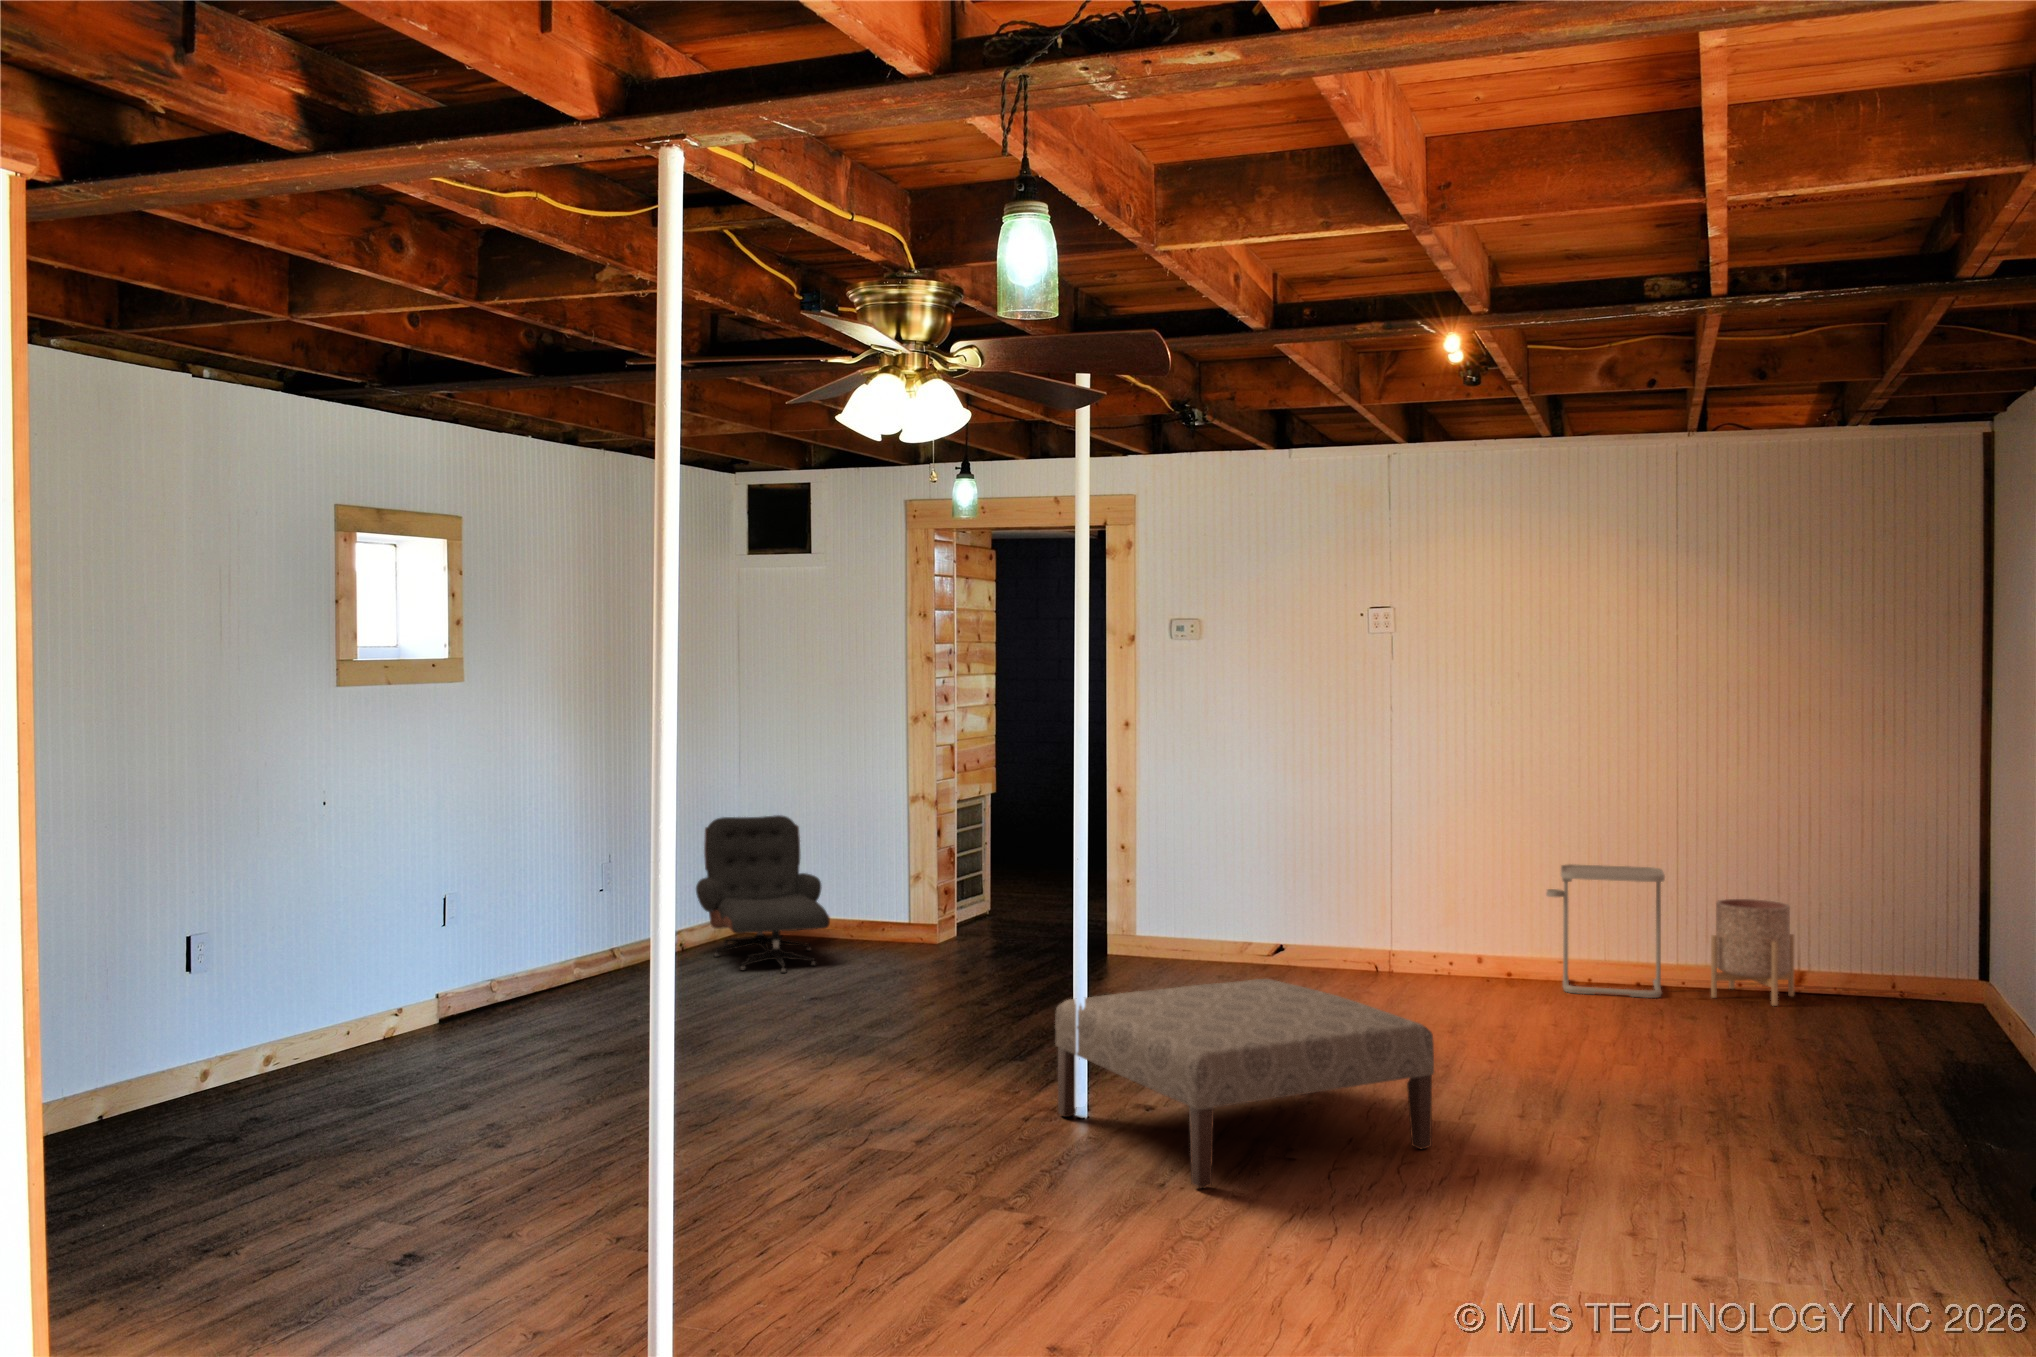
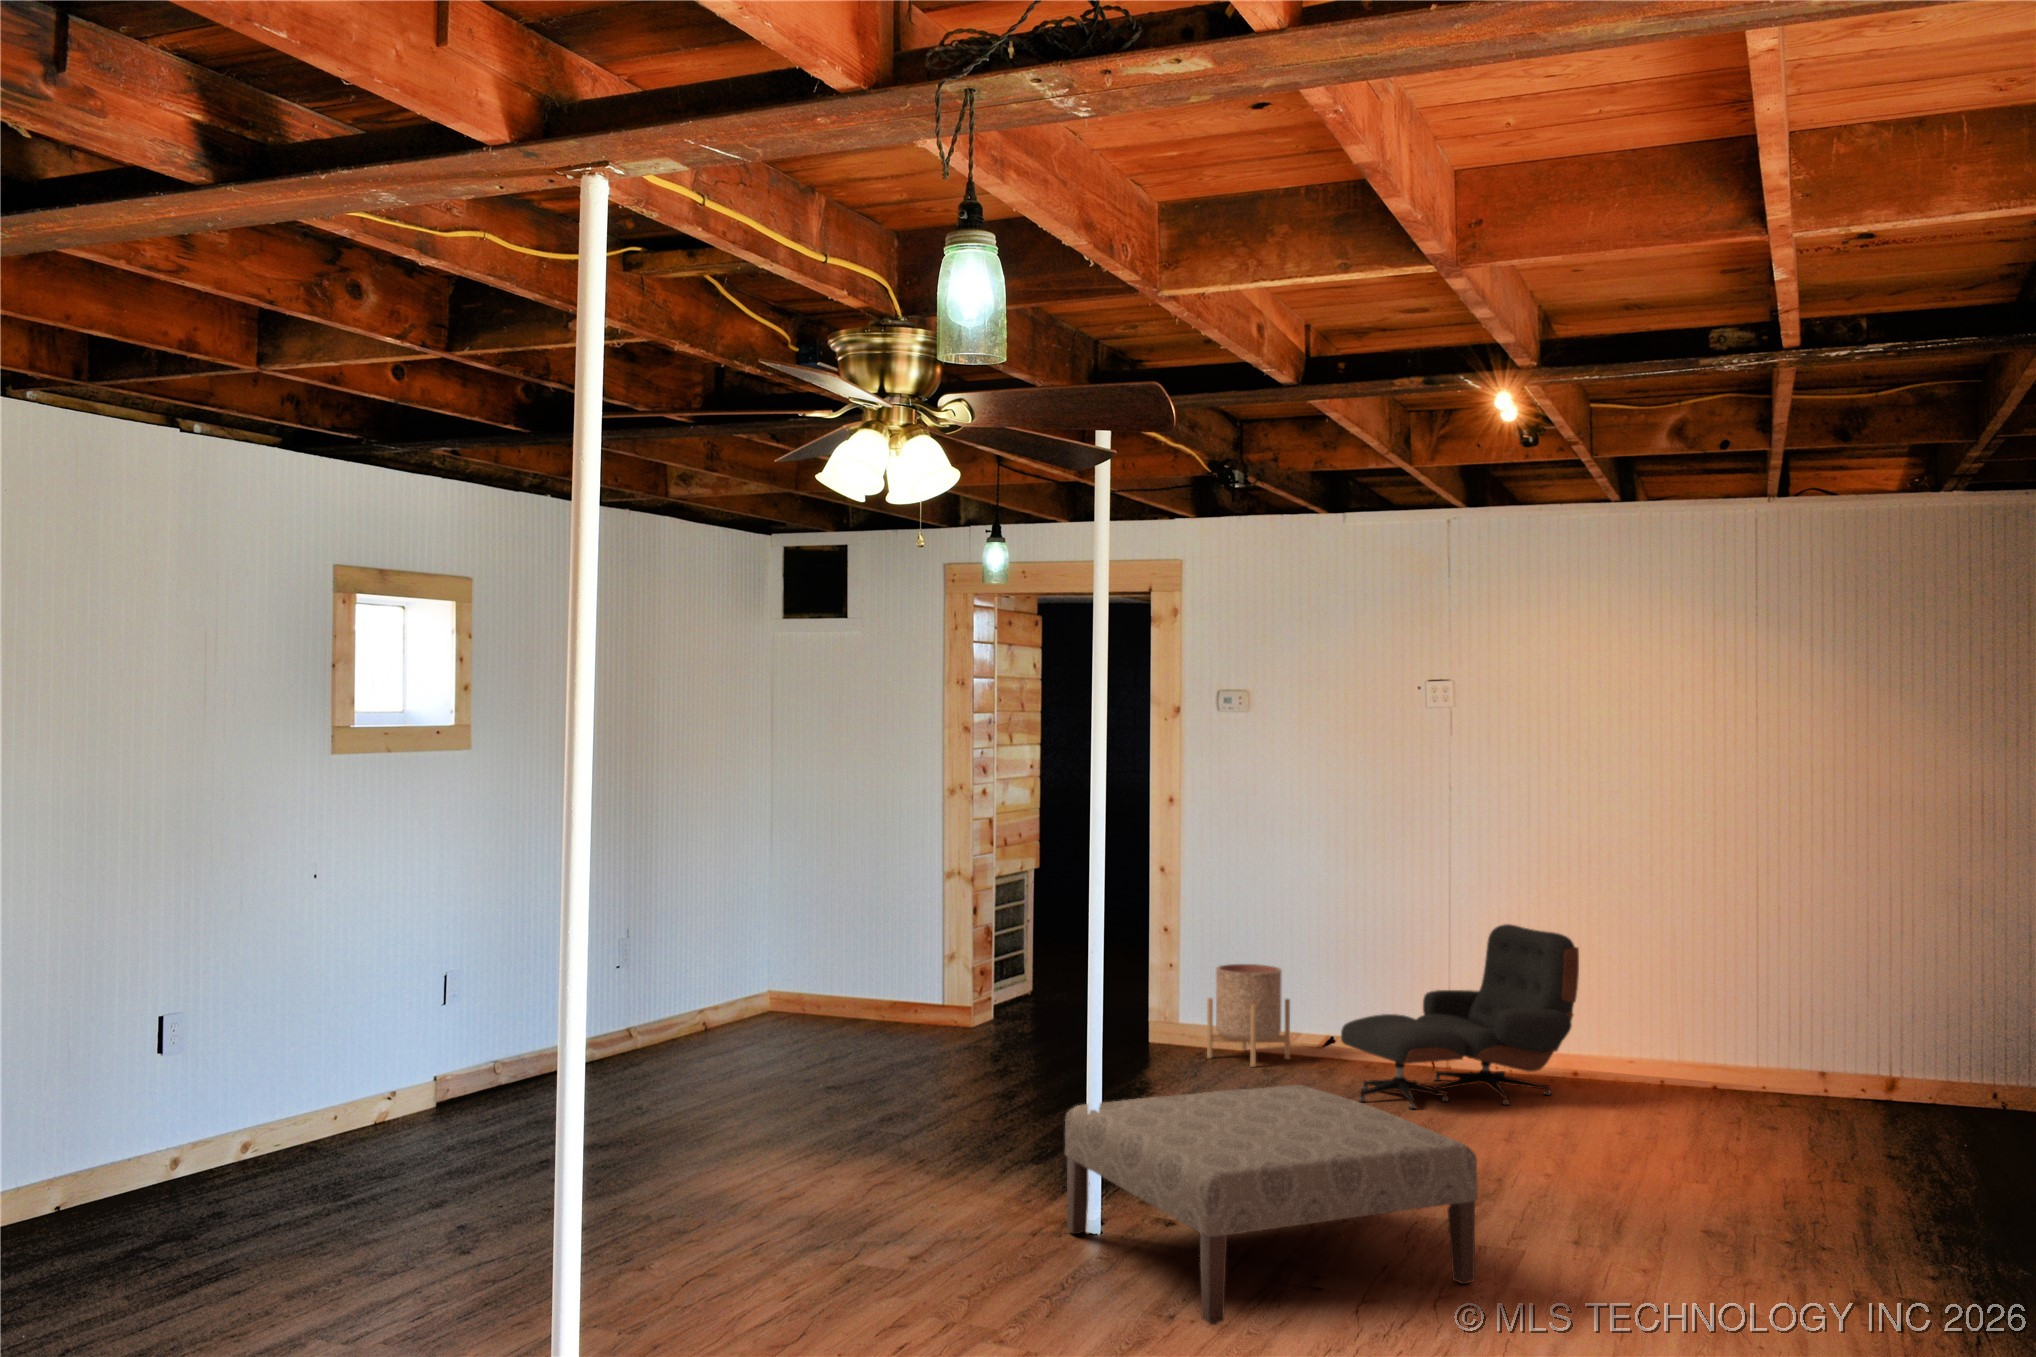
lounge chair: present [696,815,830,973] -> present [1341,924,1579,1109]
side table: present [1546,864,1665,998] -> none [1618,960,1748,1109]
planter: present [1711,899,1794,1006] -> present [1207,964,1290,1067]

